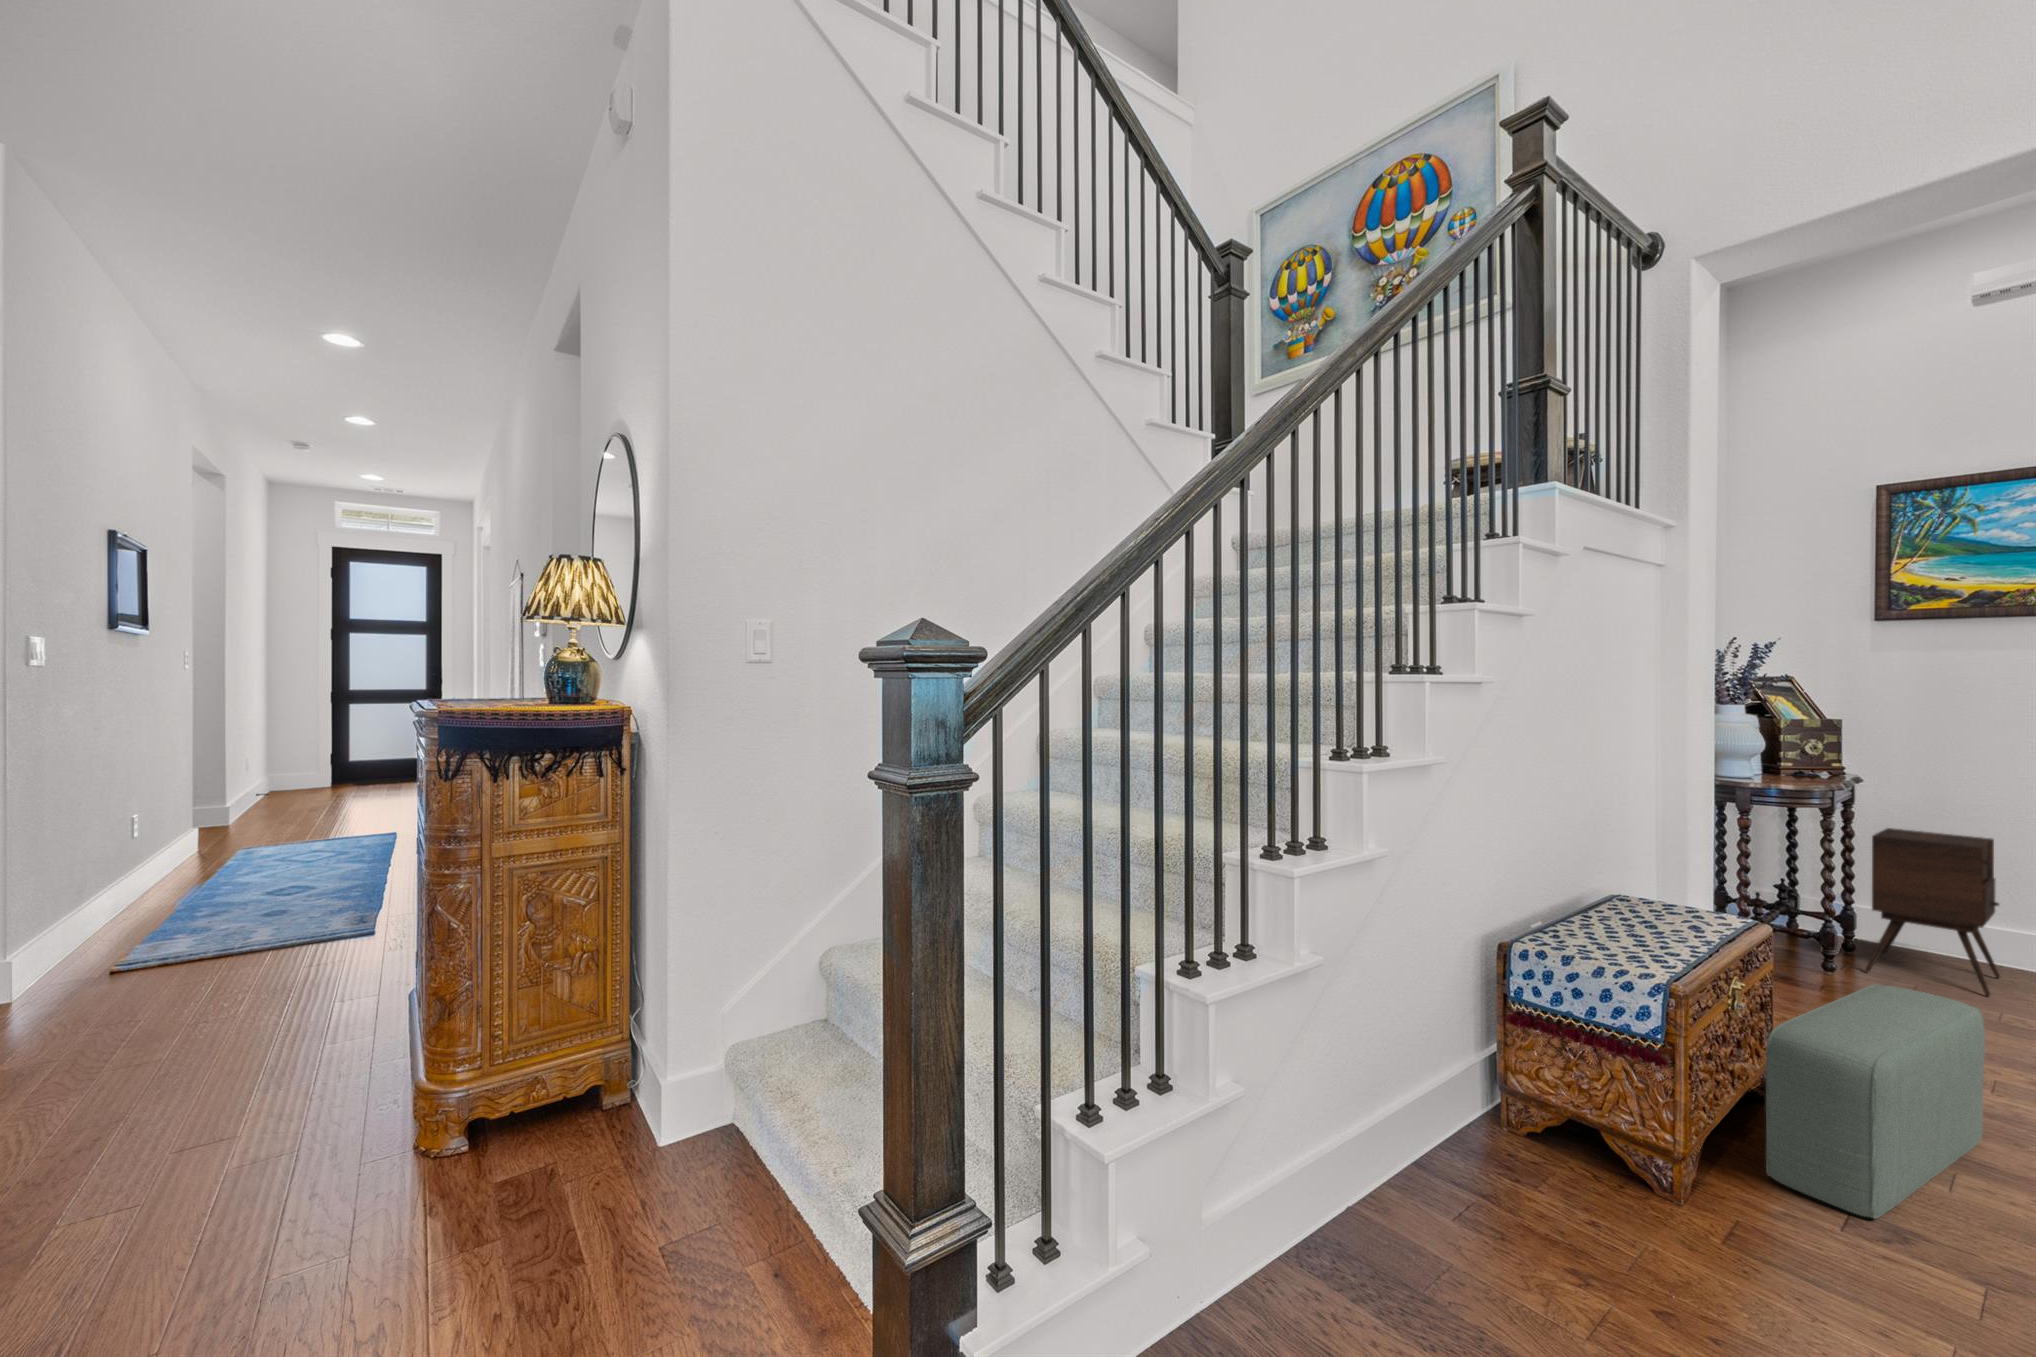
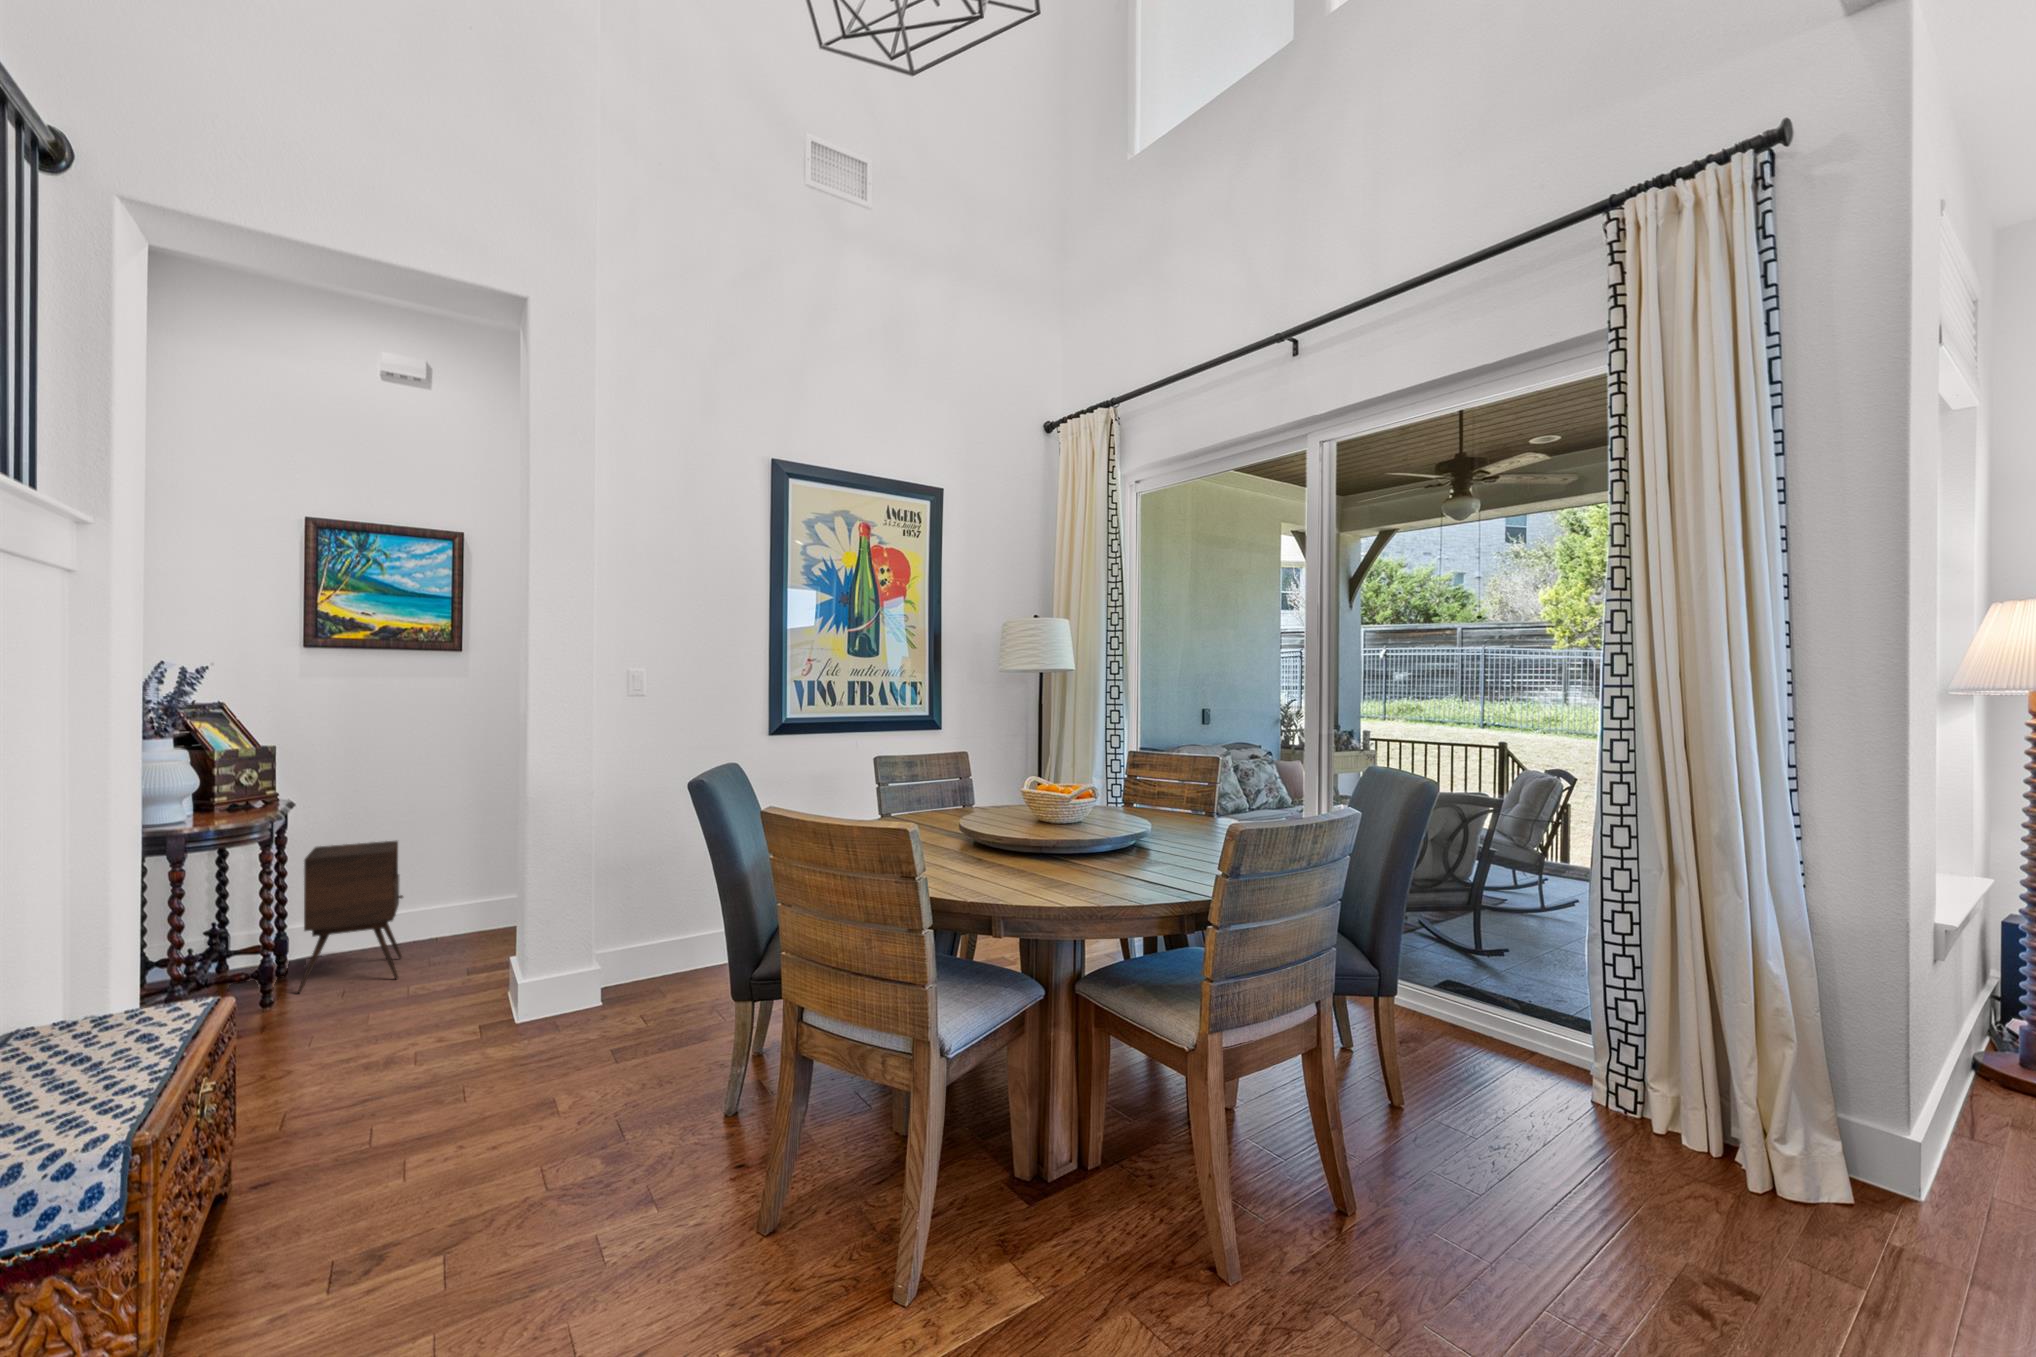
pouf: present [1766,984,1985,1219] -> none [239,1010,418,1290]

